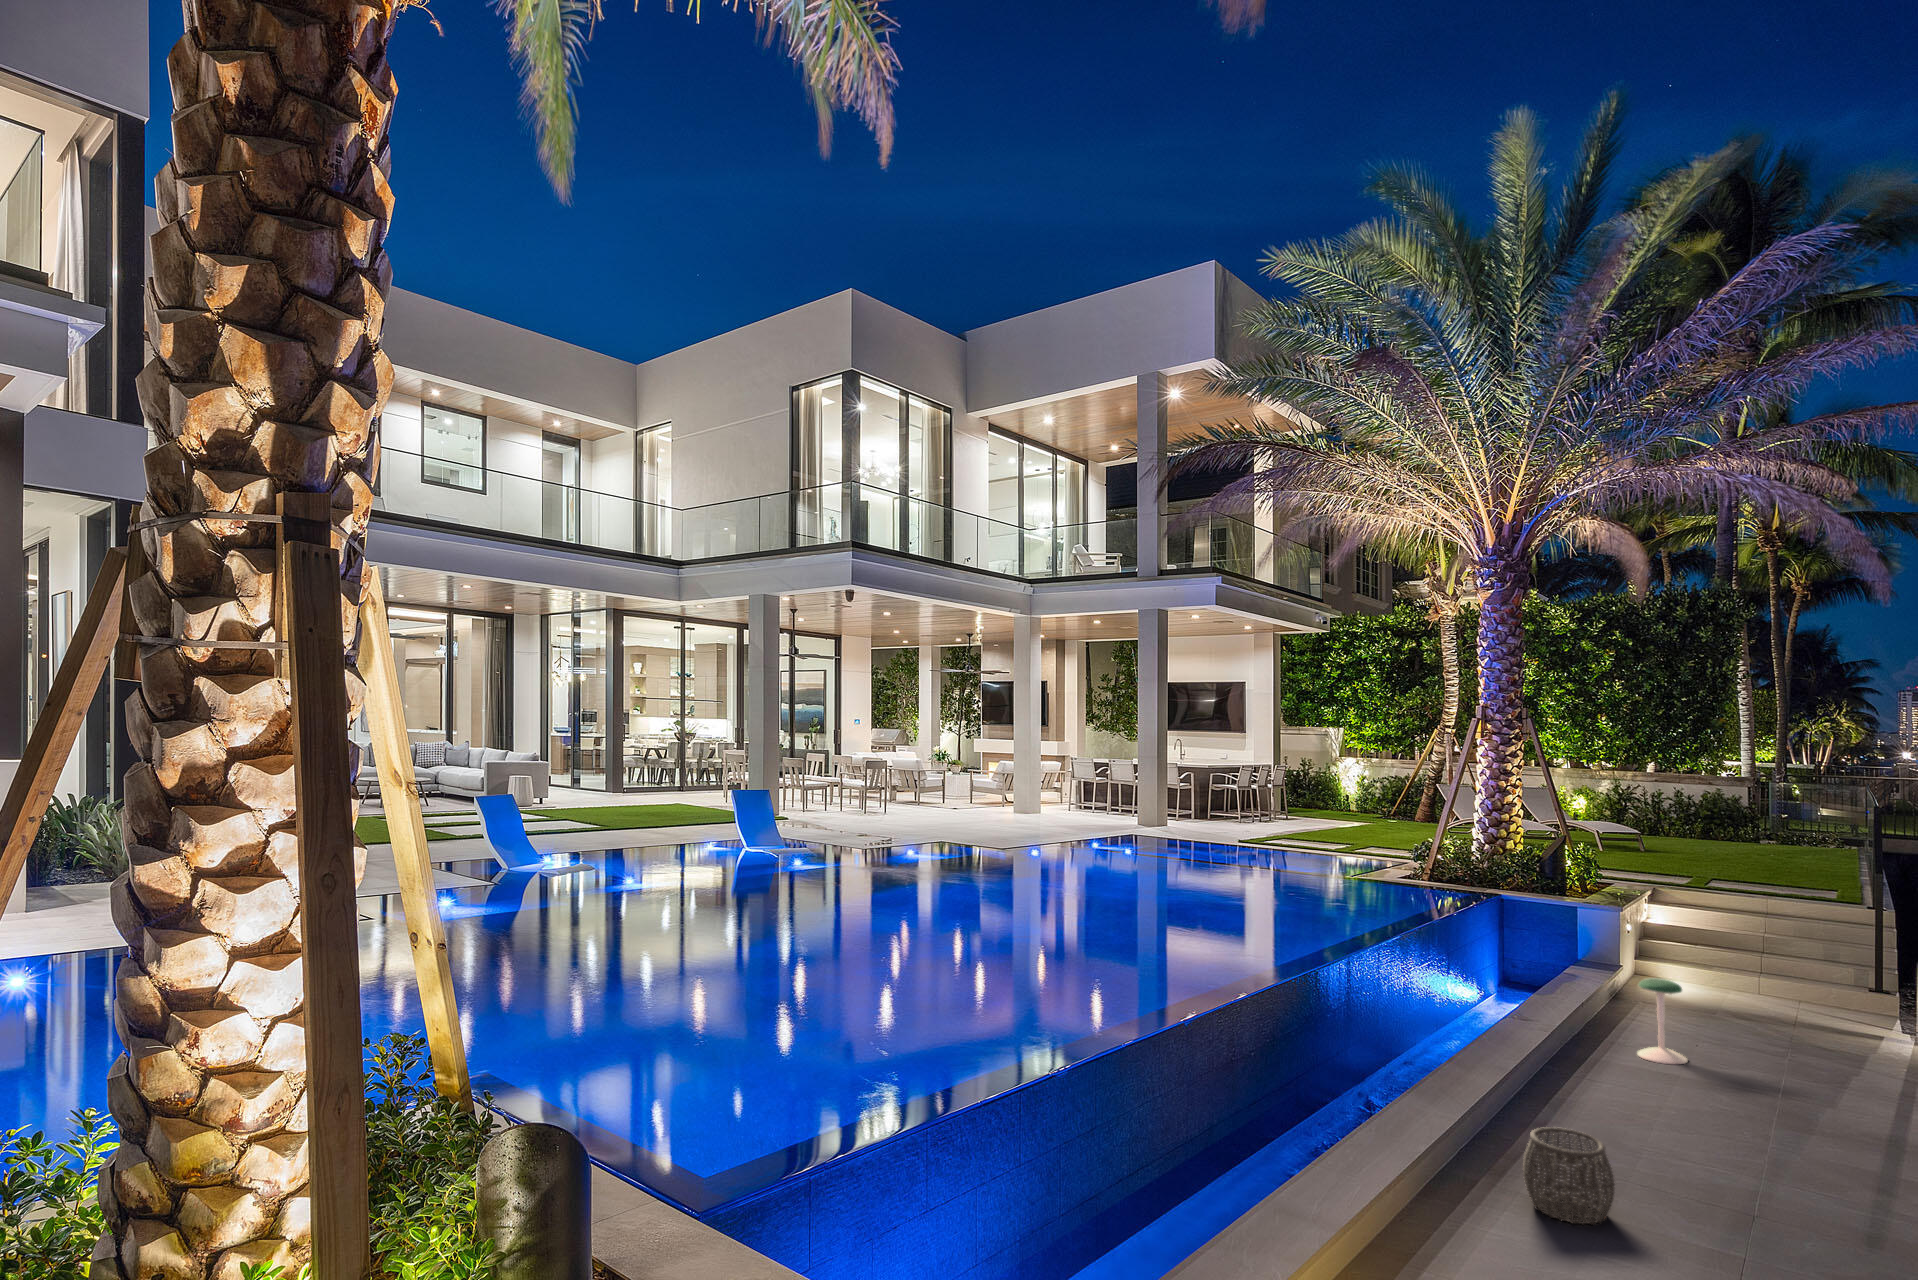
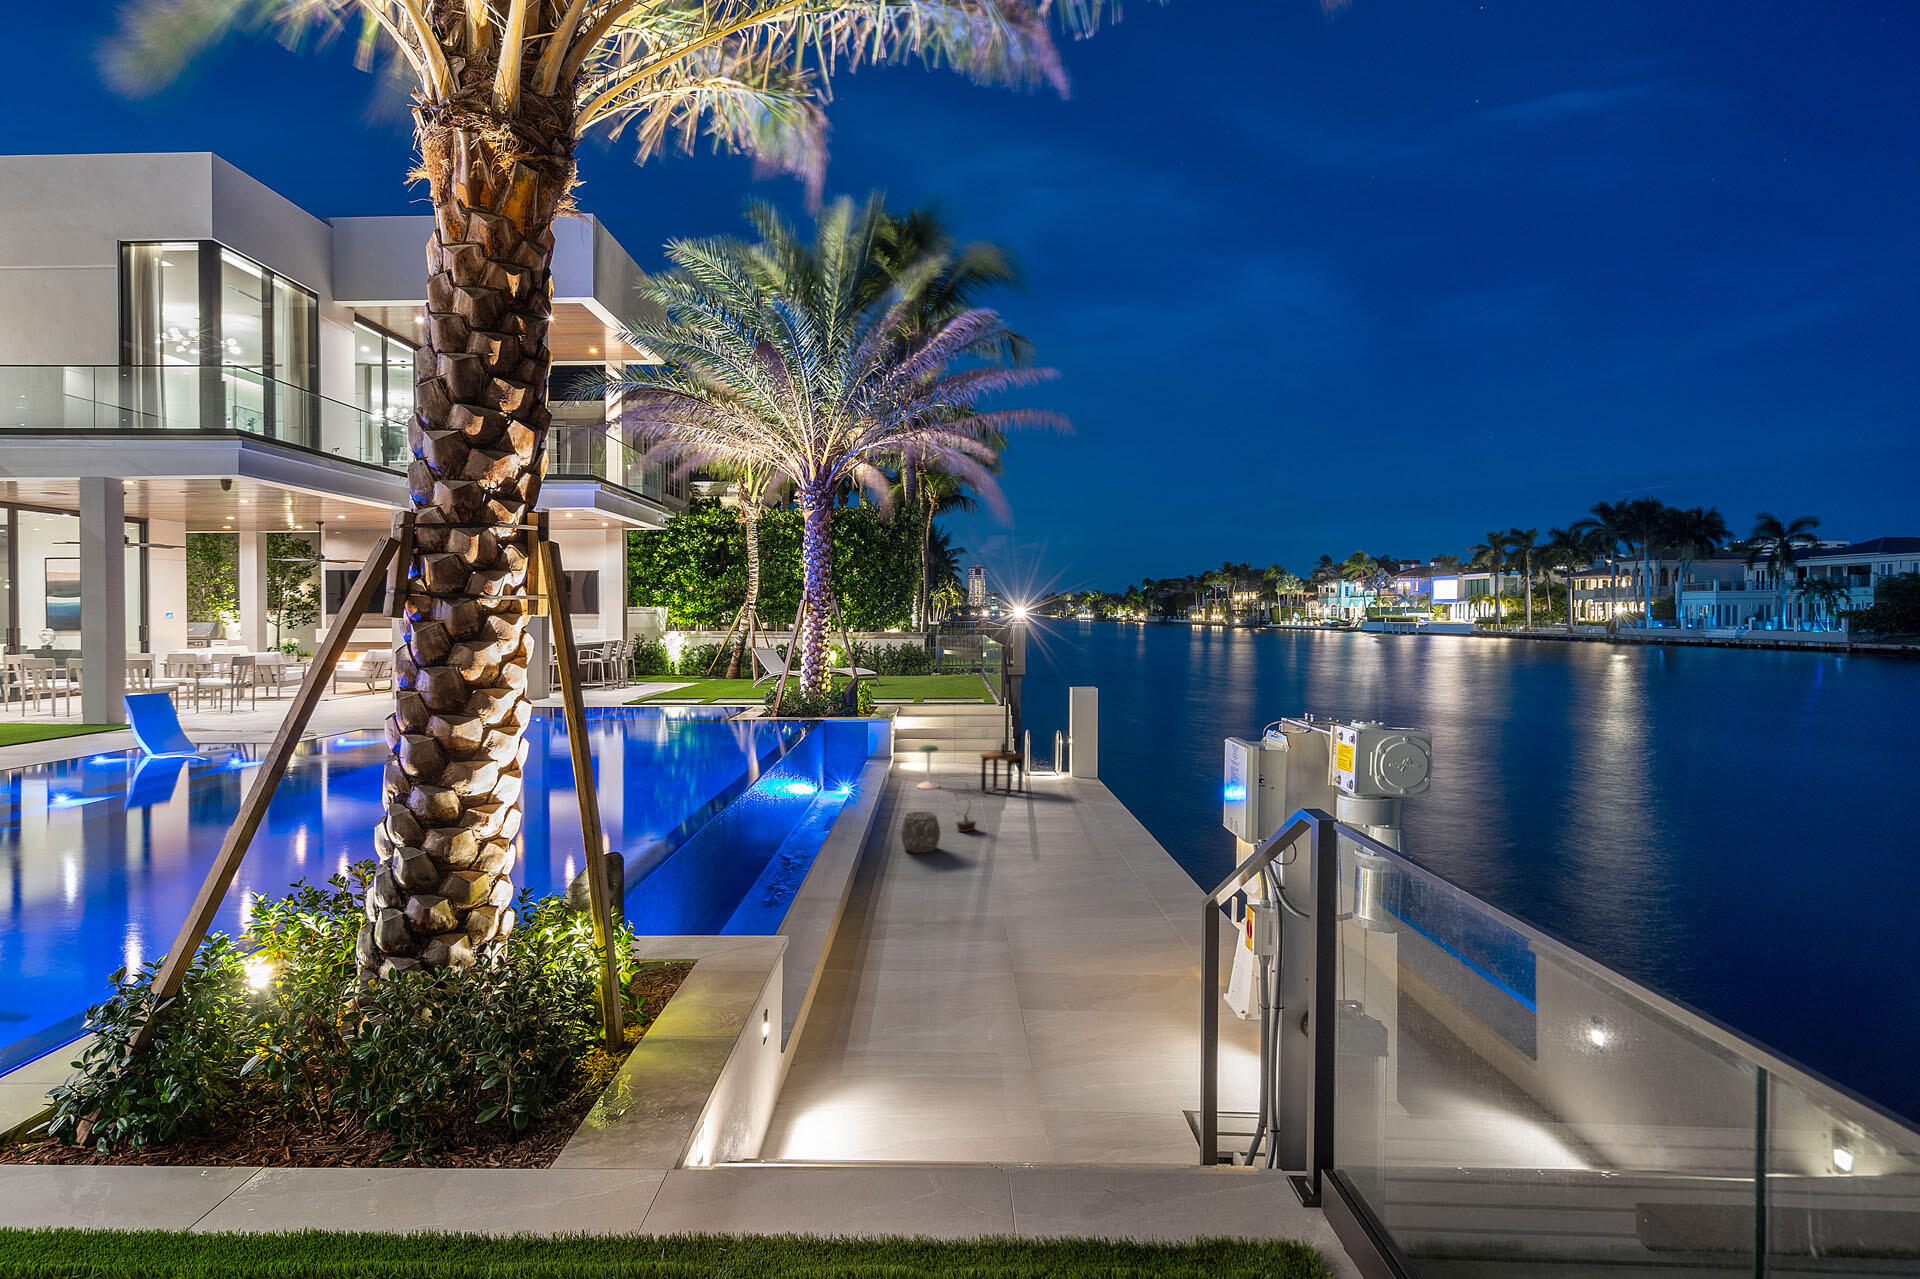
side table: none [1771,992,1885,1117] -> present [980,742,1025,796]
potted plant: none [1667,1081,1765,1190] -> present [957,784,986,832]

